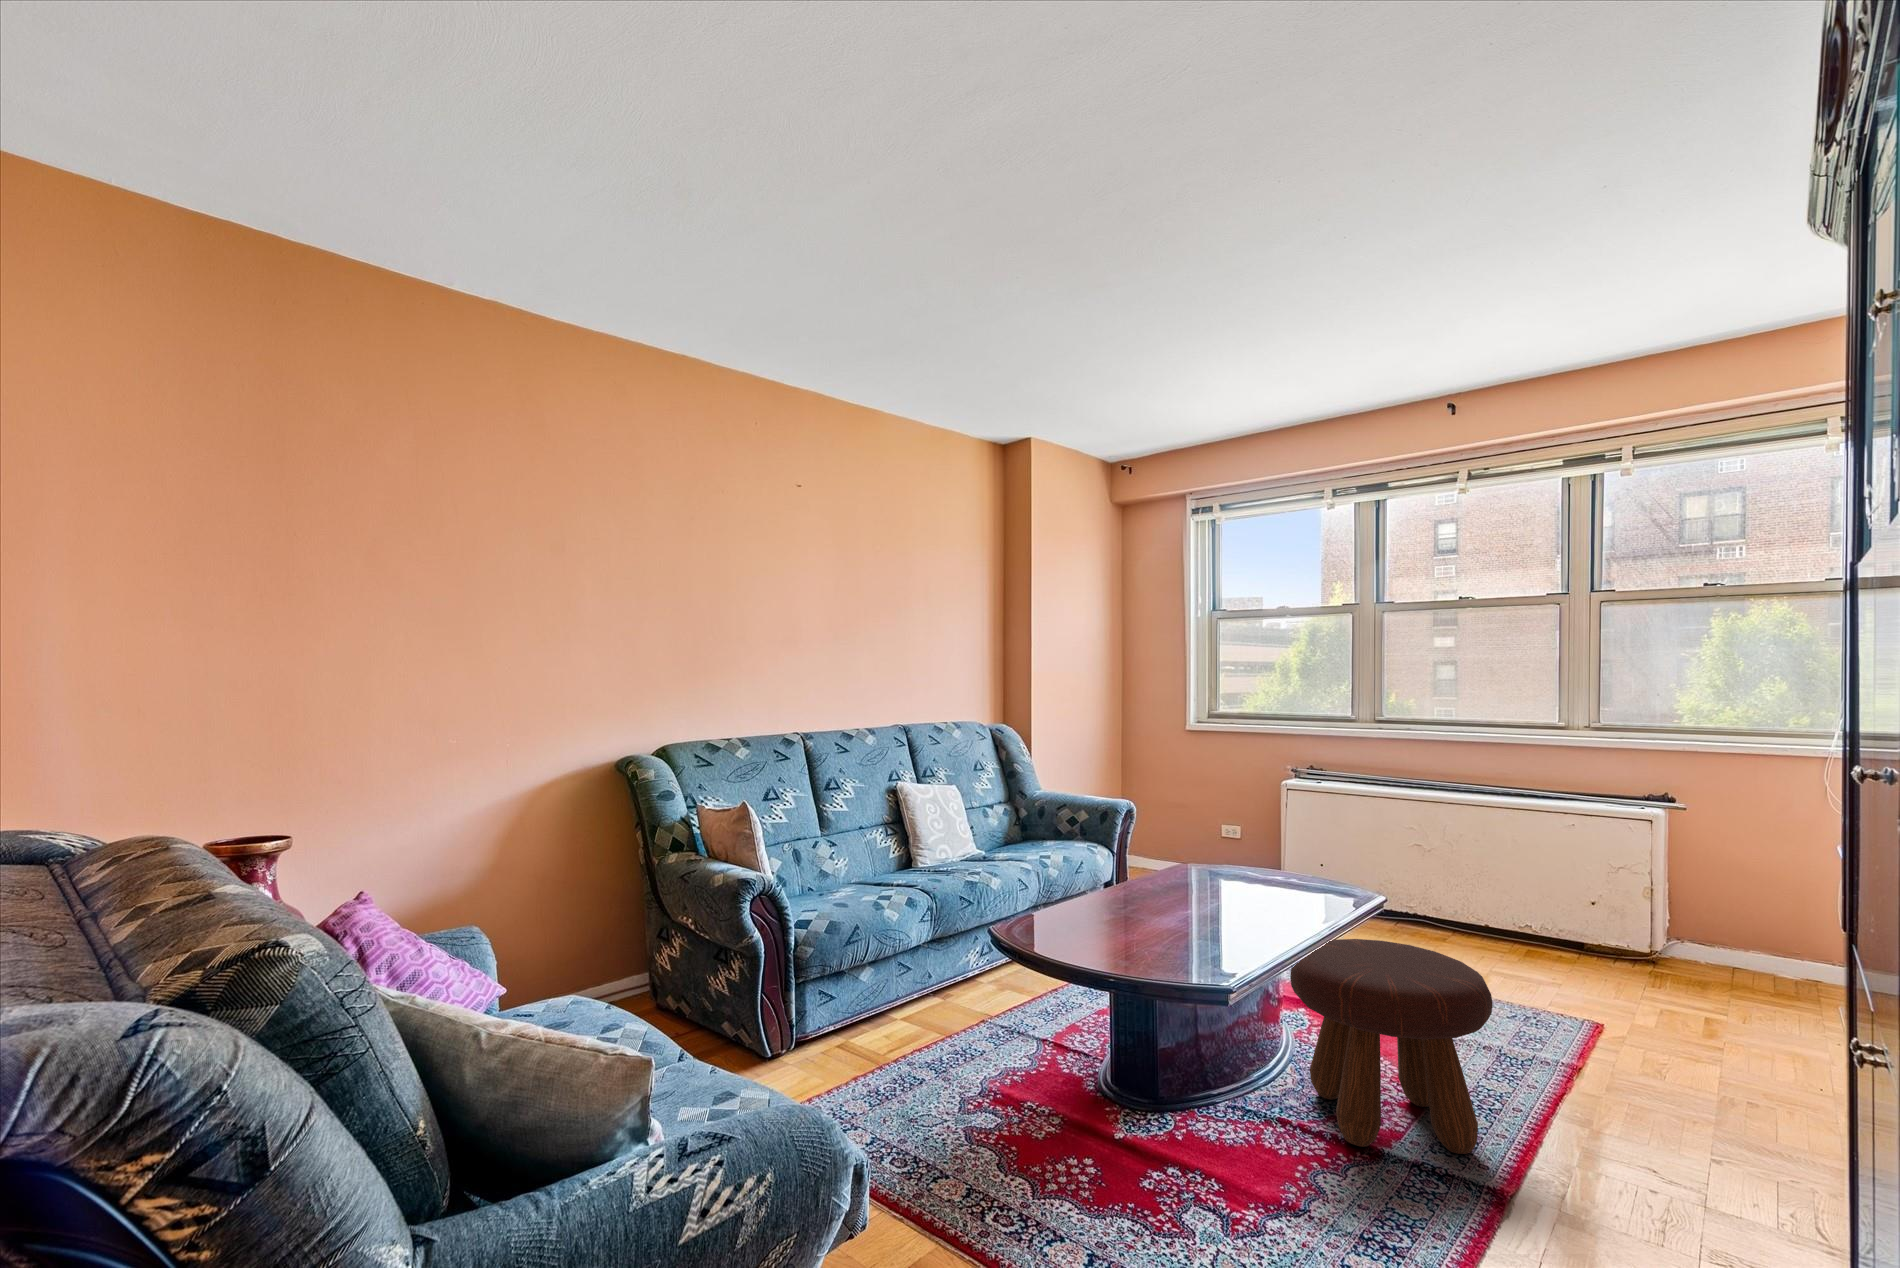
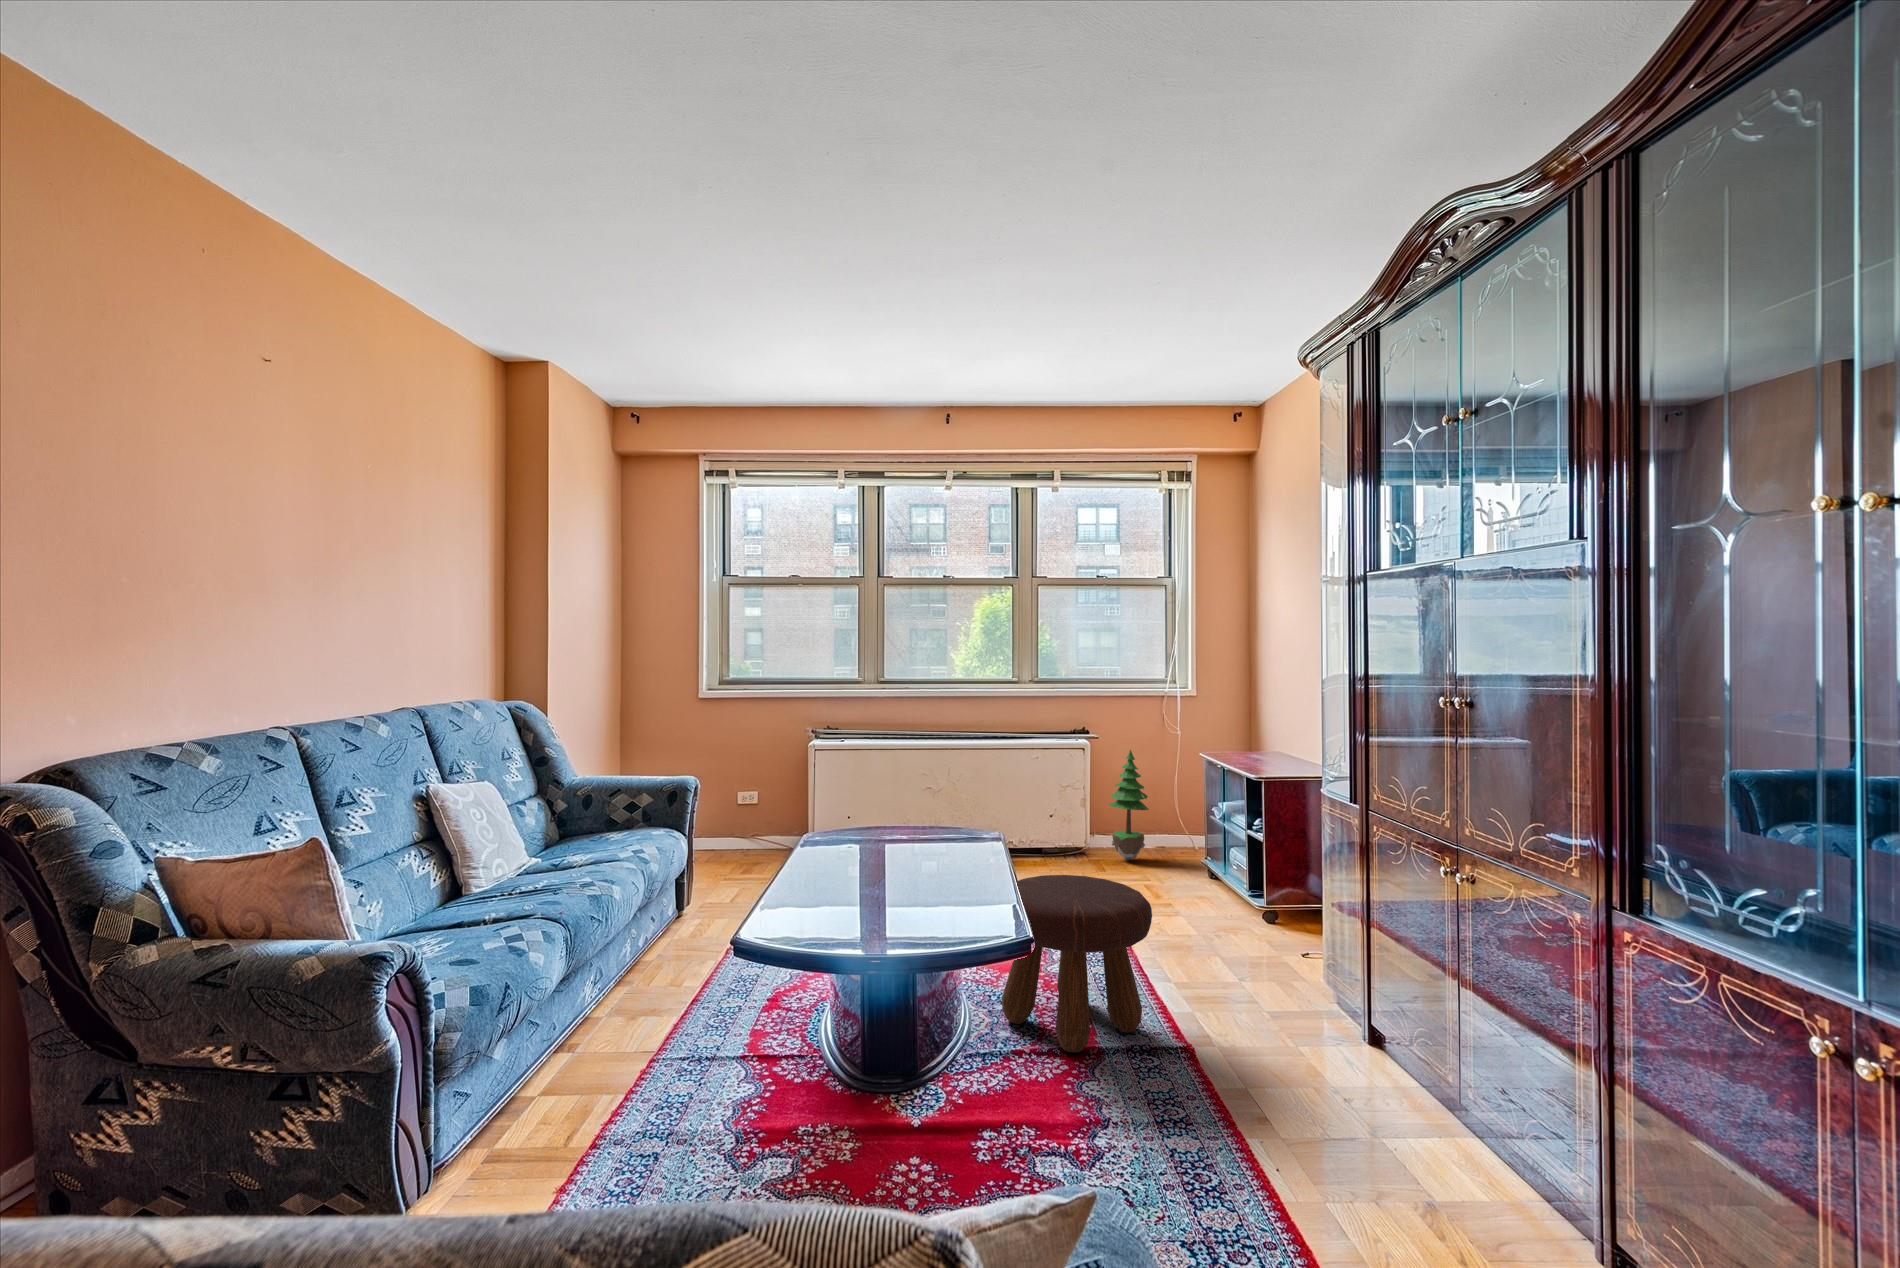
potted tree: none [1705,819,1781,979] -> present [1109,750,1149,861]

